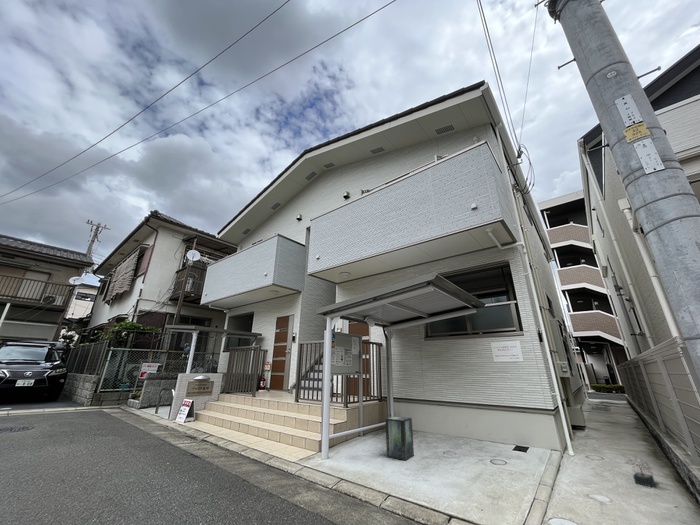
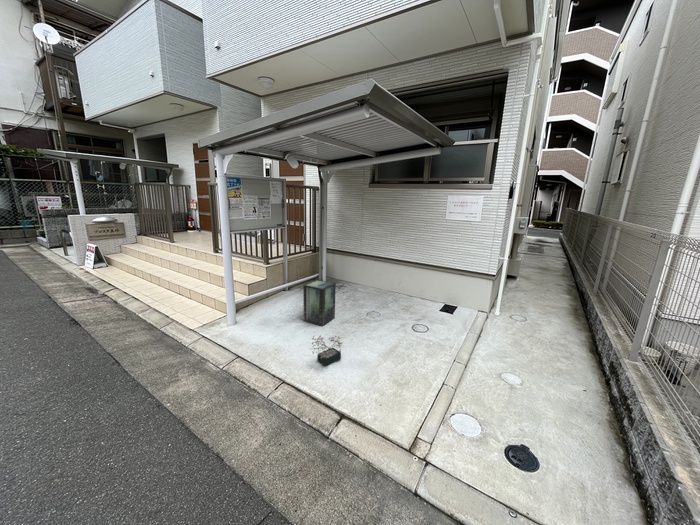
decorative plant: present [624,456,655,487] -> present [312,336,342,366]

